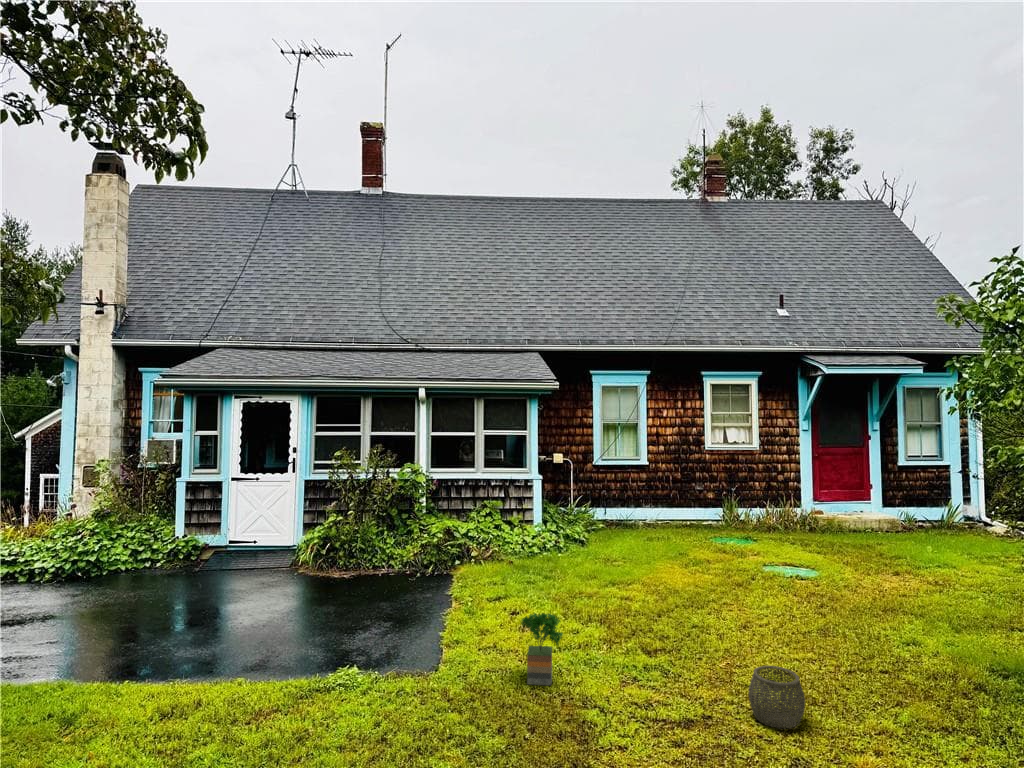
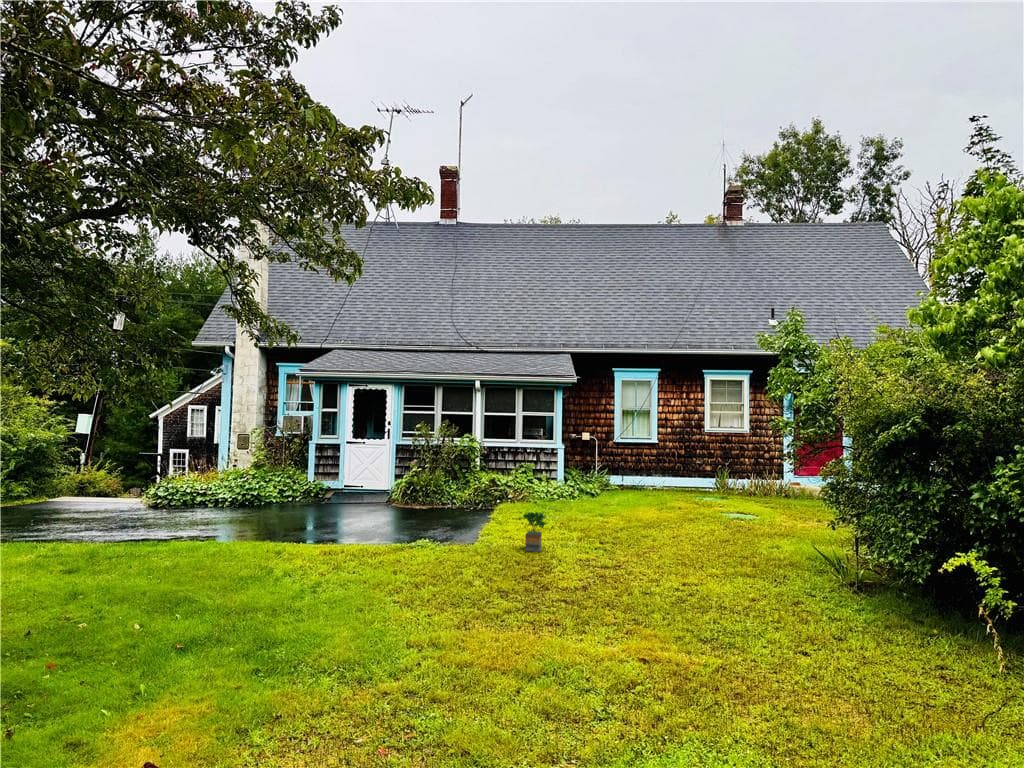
woven basket: present [749,666,805,729] -> none [646,540,676,571]

